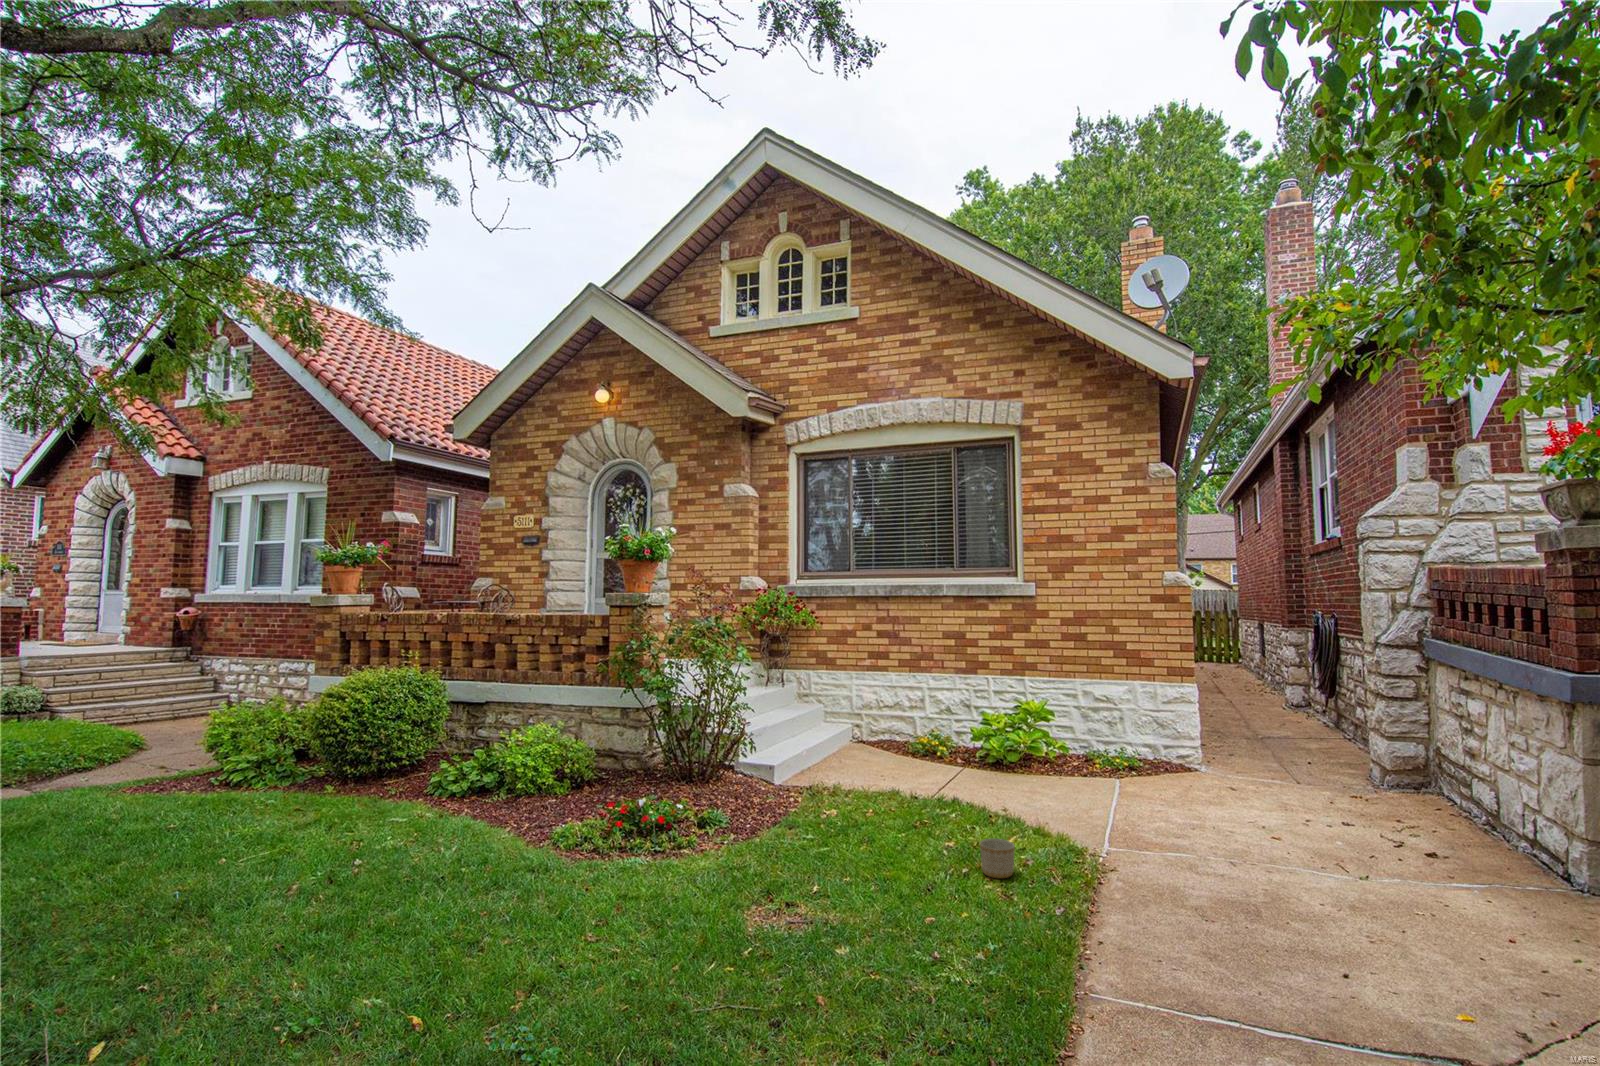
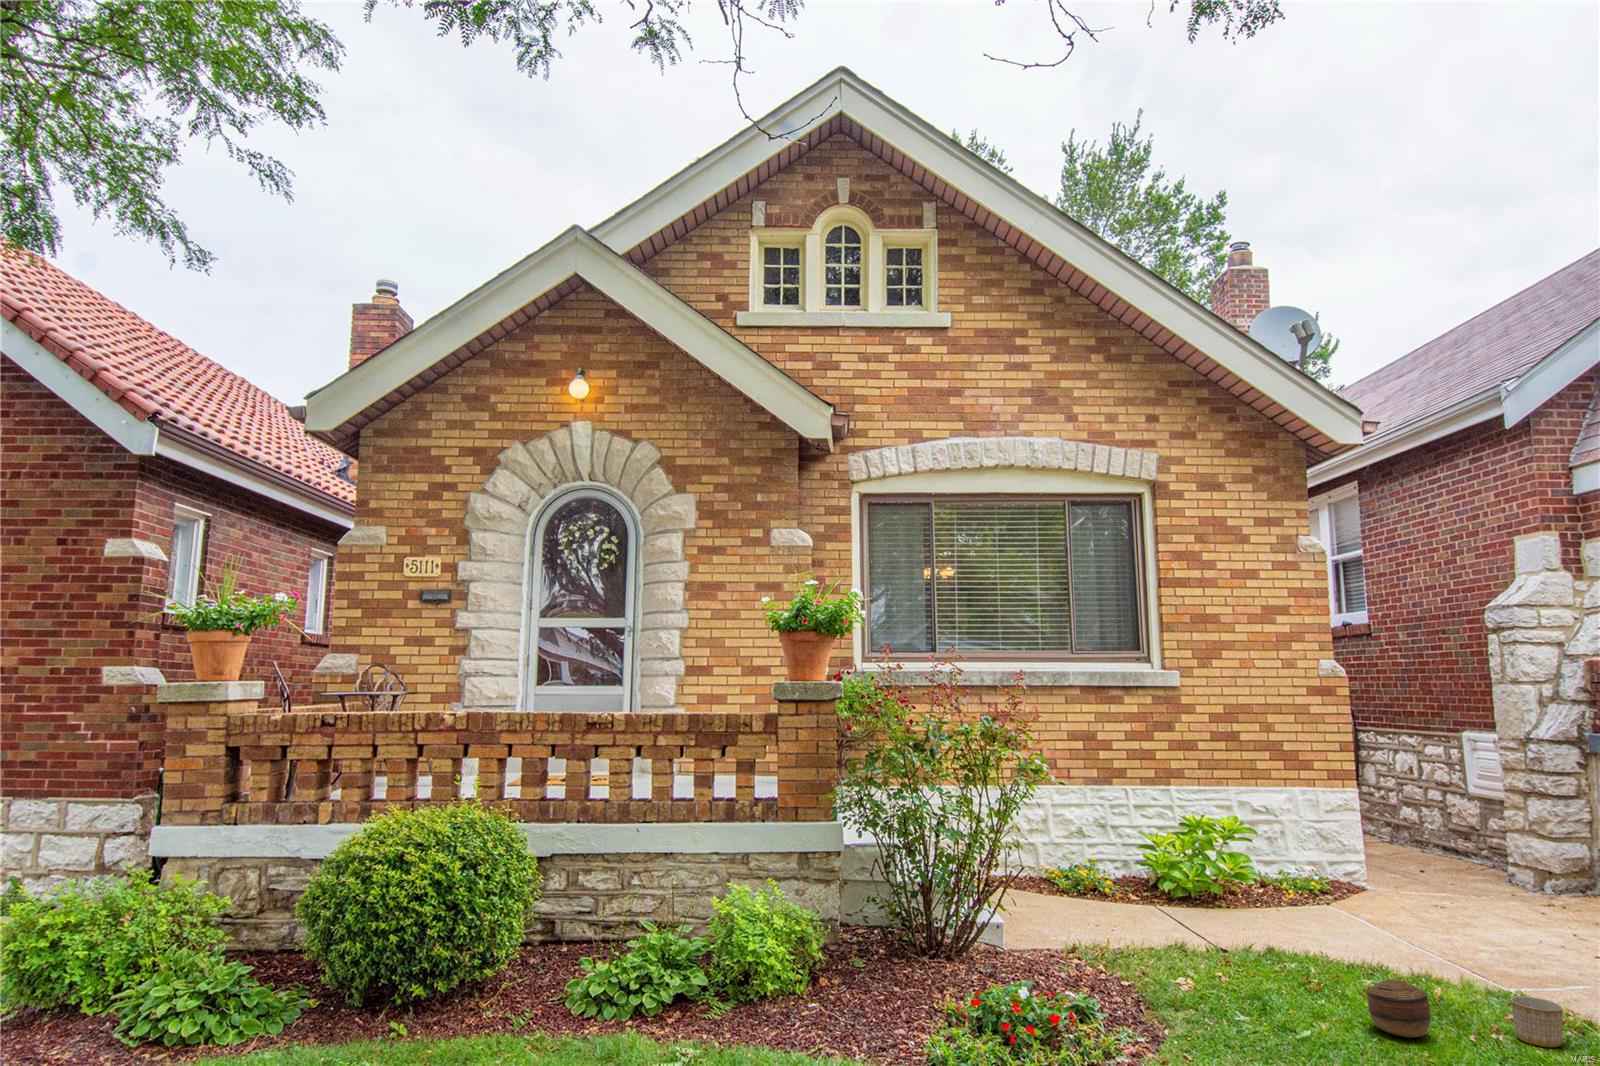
basket: none [877,816,919,860] -> present [1367,979,1431,1038]

